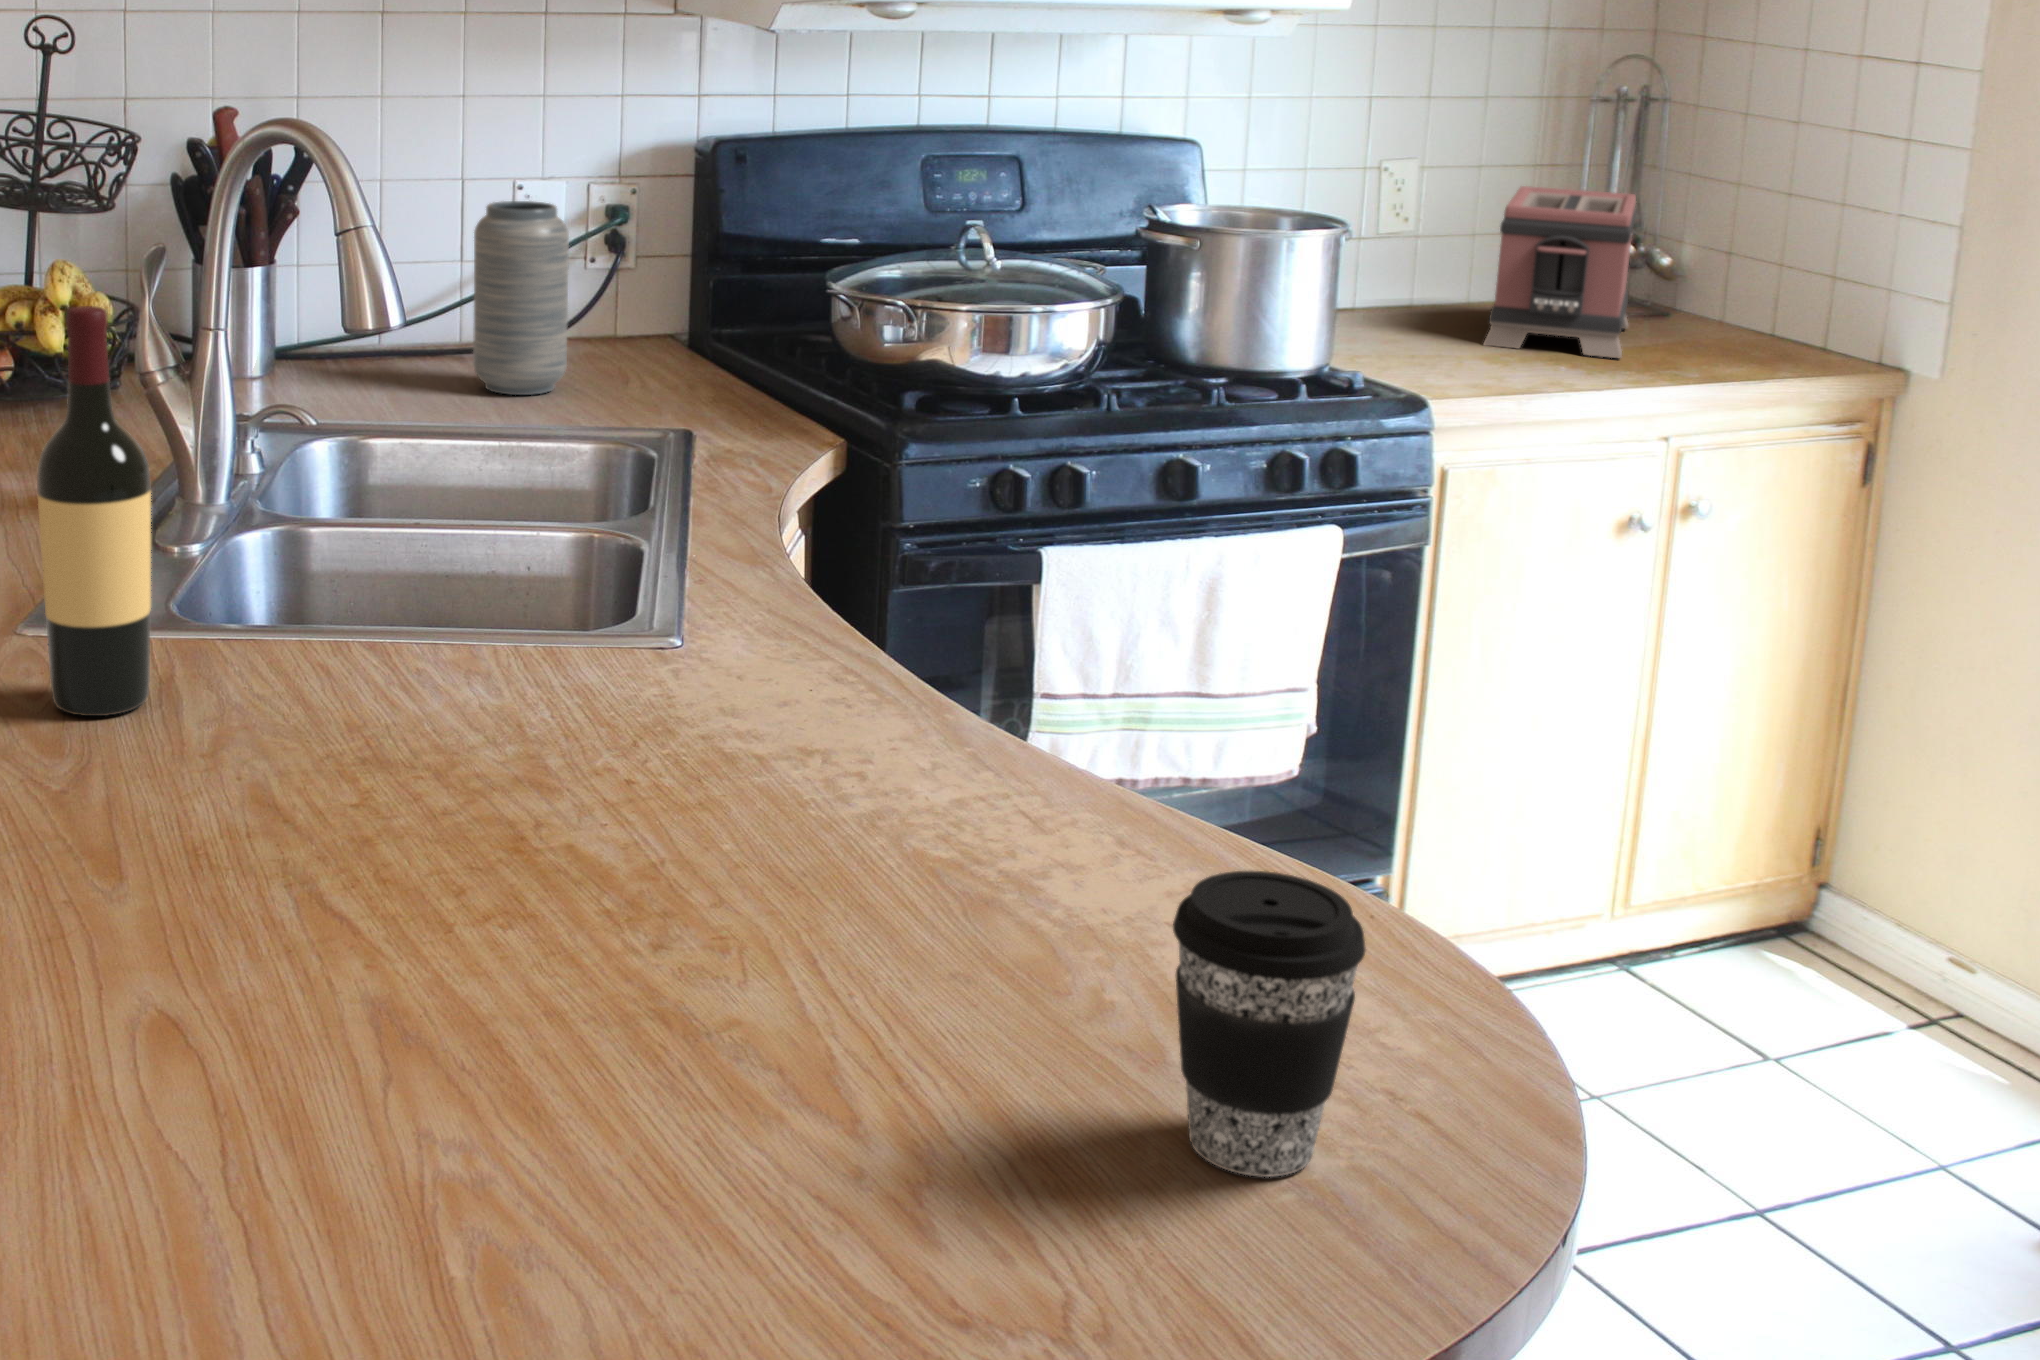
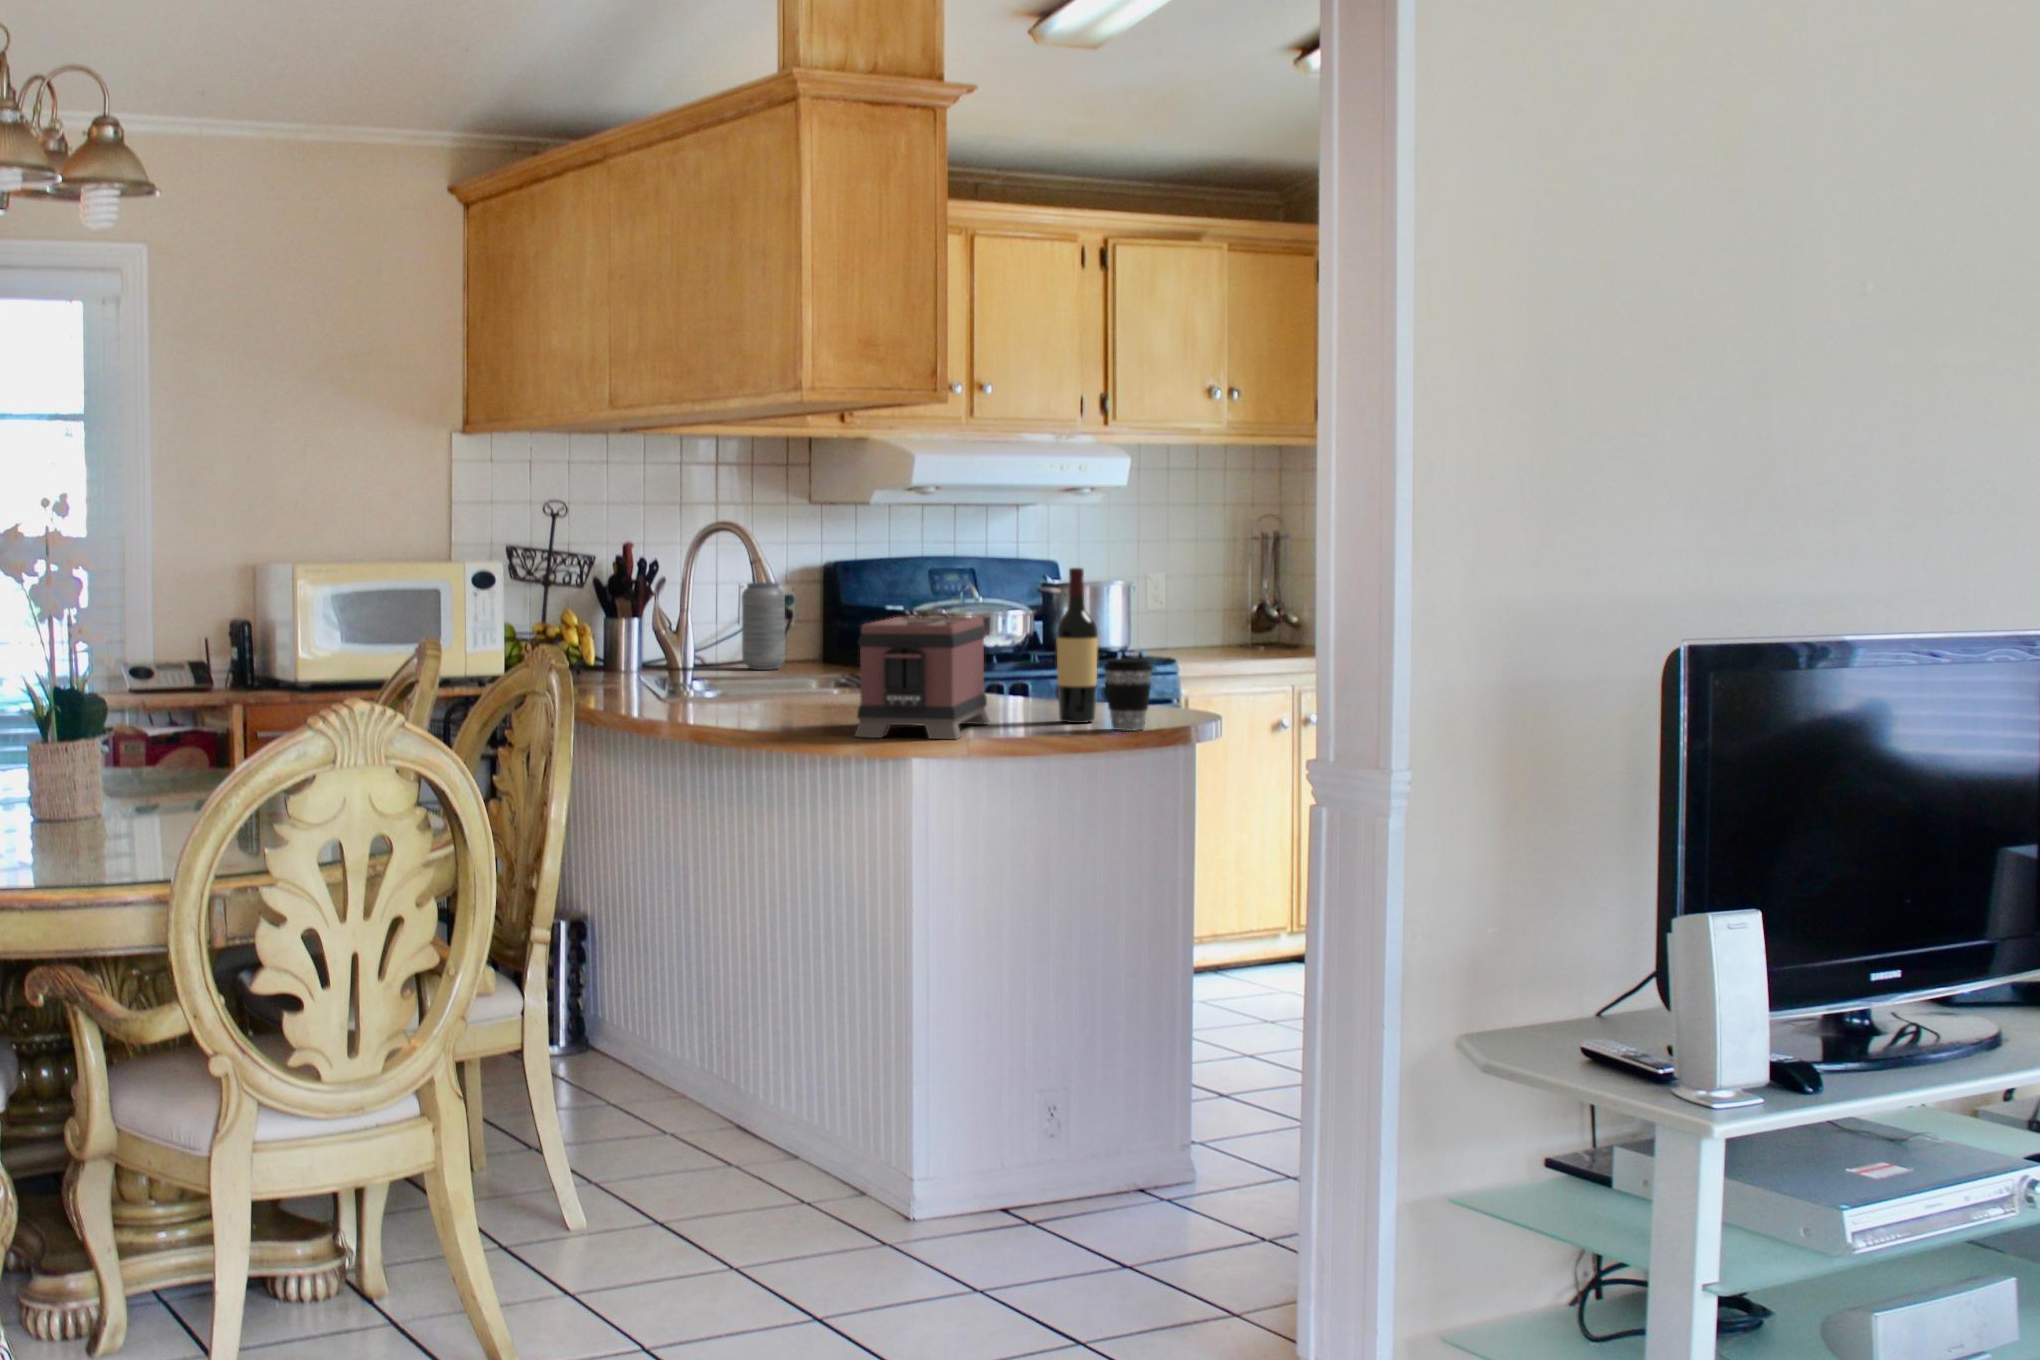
toaster: present [1484,186,1636,358] -> present [855,617,989,740]
wine bottle: present [37,306,151,716] -> present [1056,568,1098,723]

